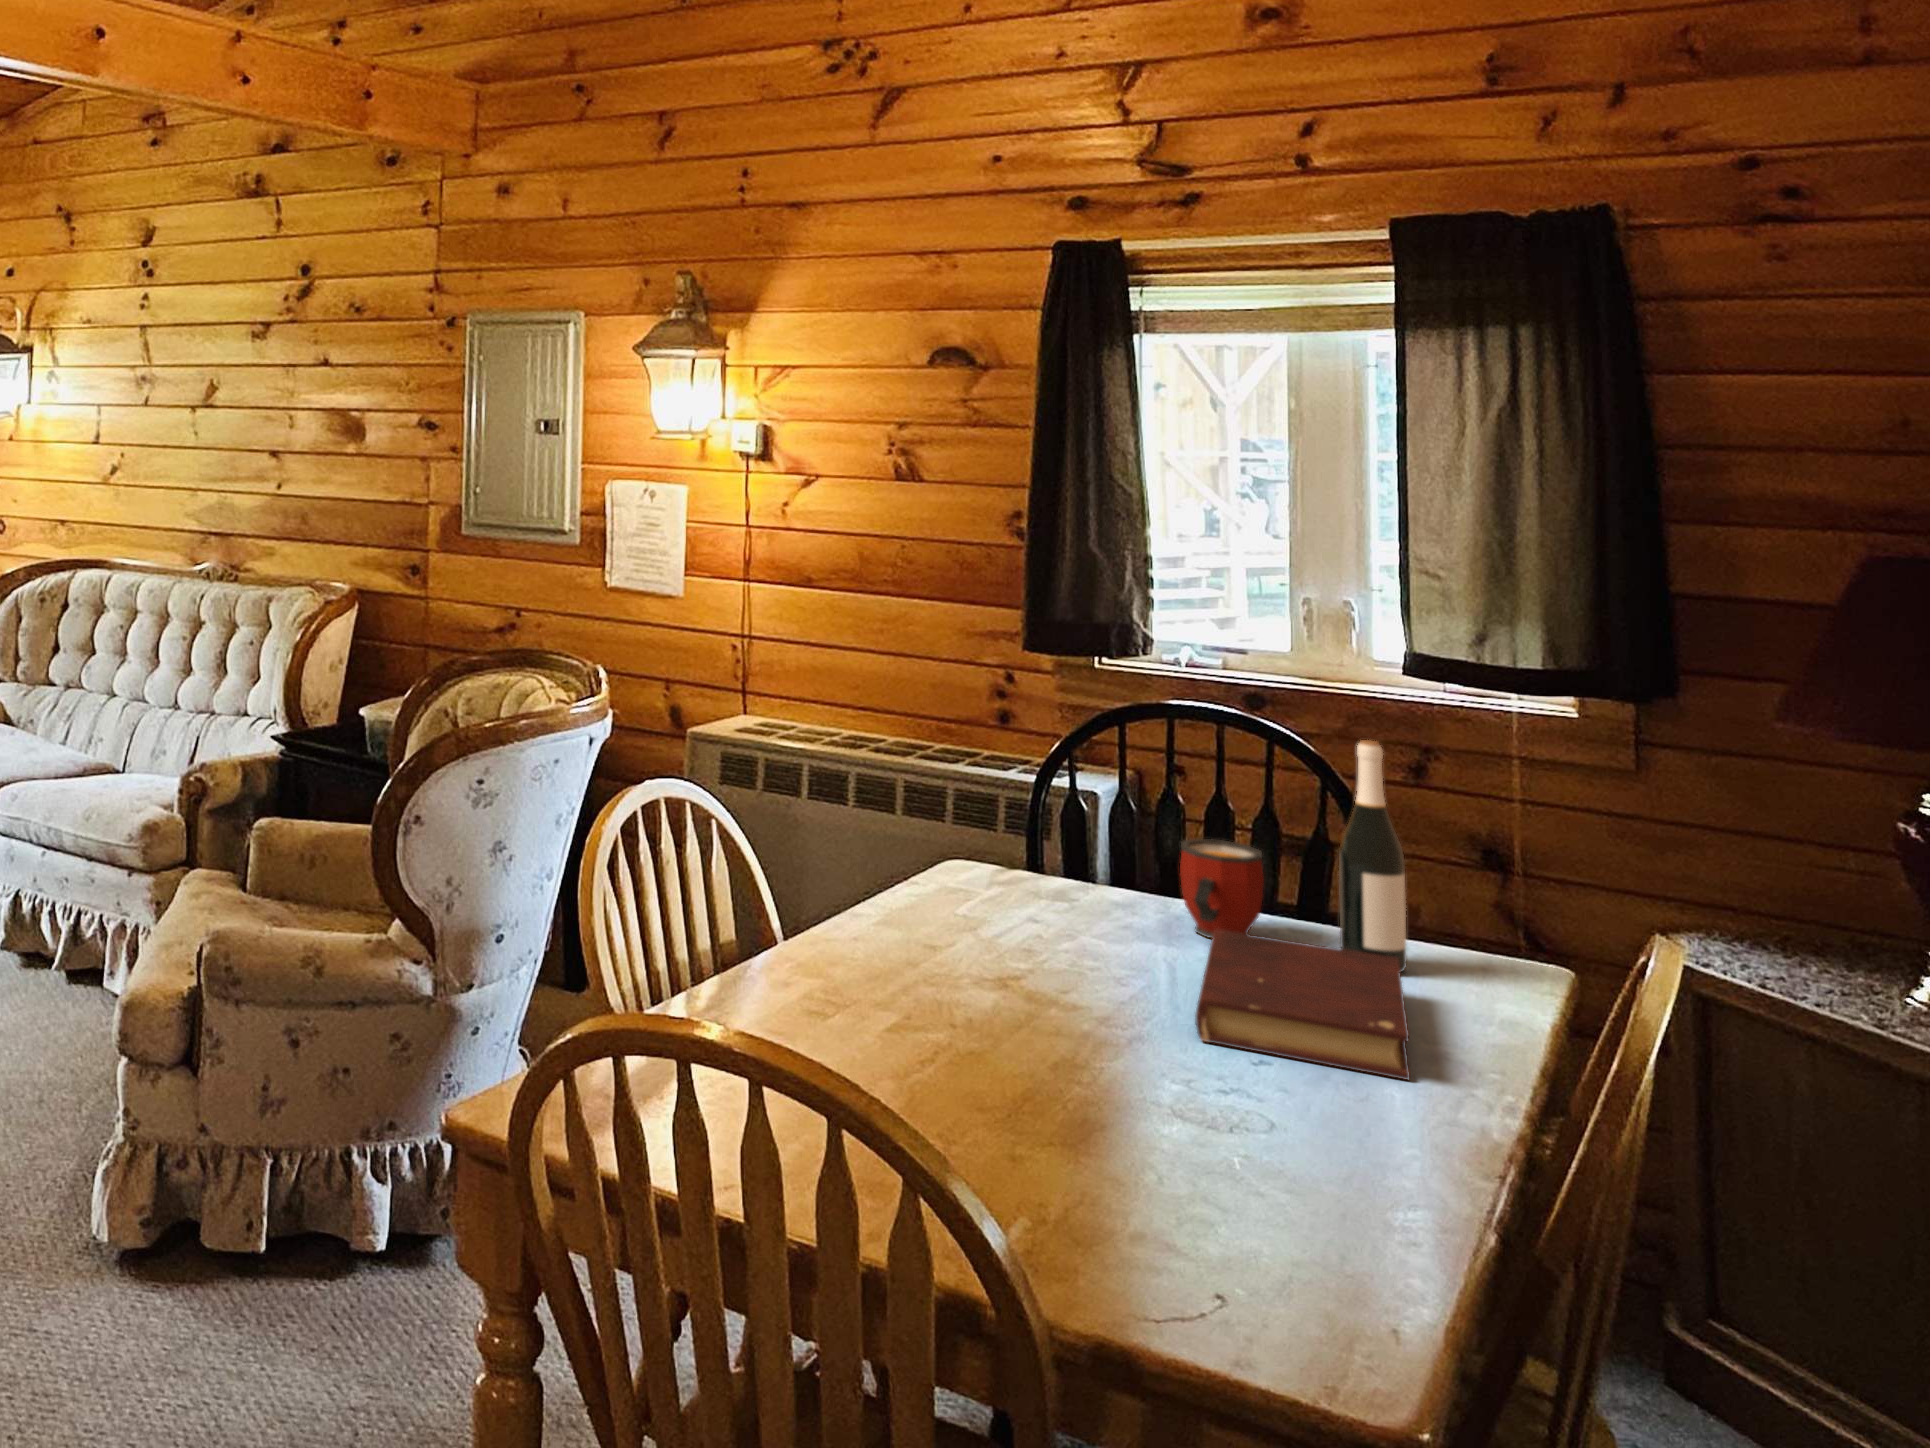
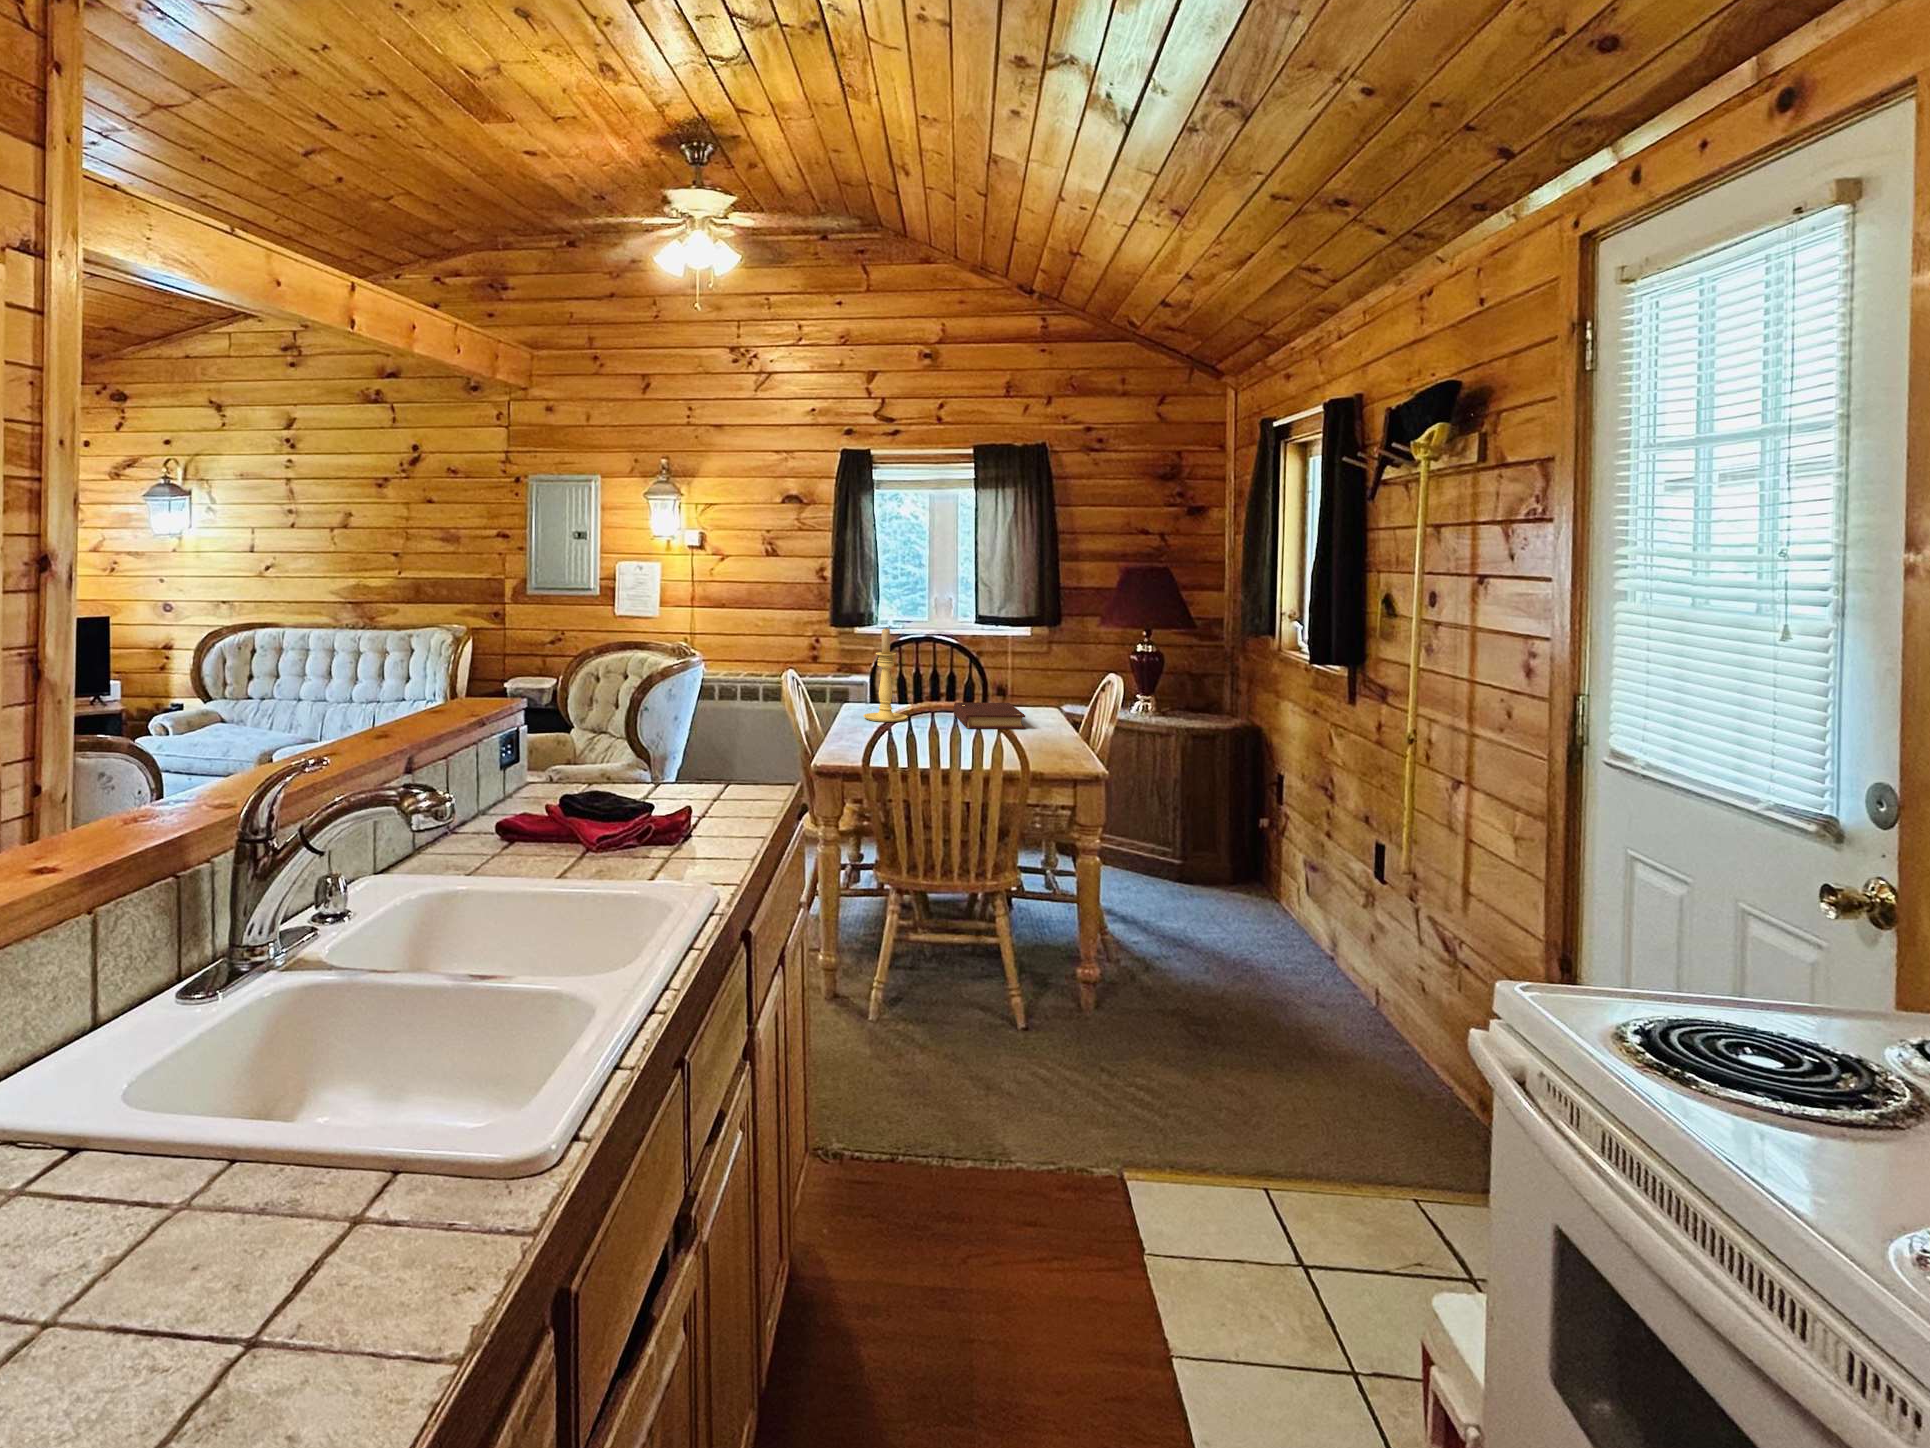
candle holder: none [922,693,1053,968] -> present [863,628,908,722]
wine bottle: present [1339,740,1407,972] -> none [987,636,1007,712]
mug: present [1180,839,1264,938] -> none [935,677,963,710]

